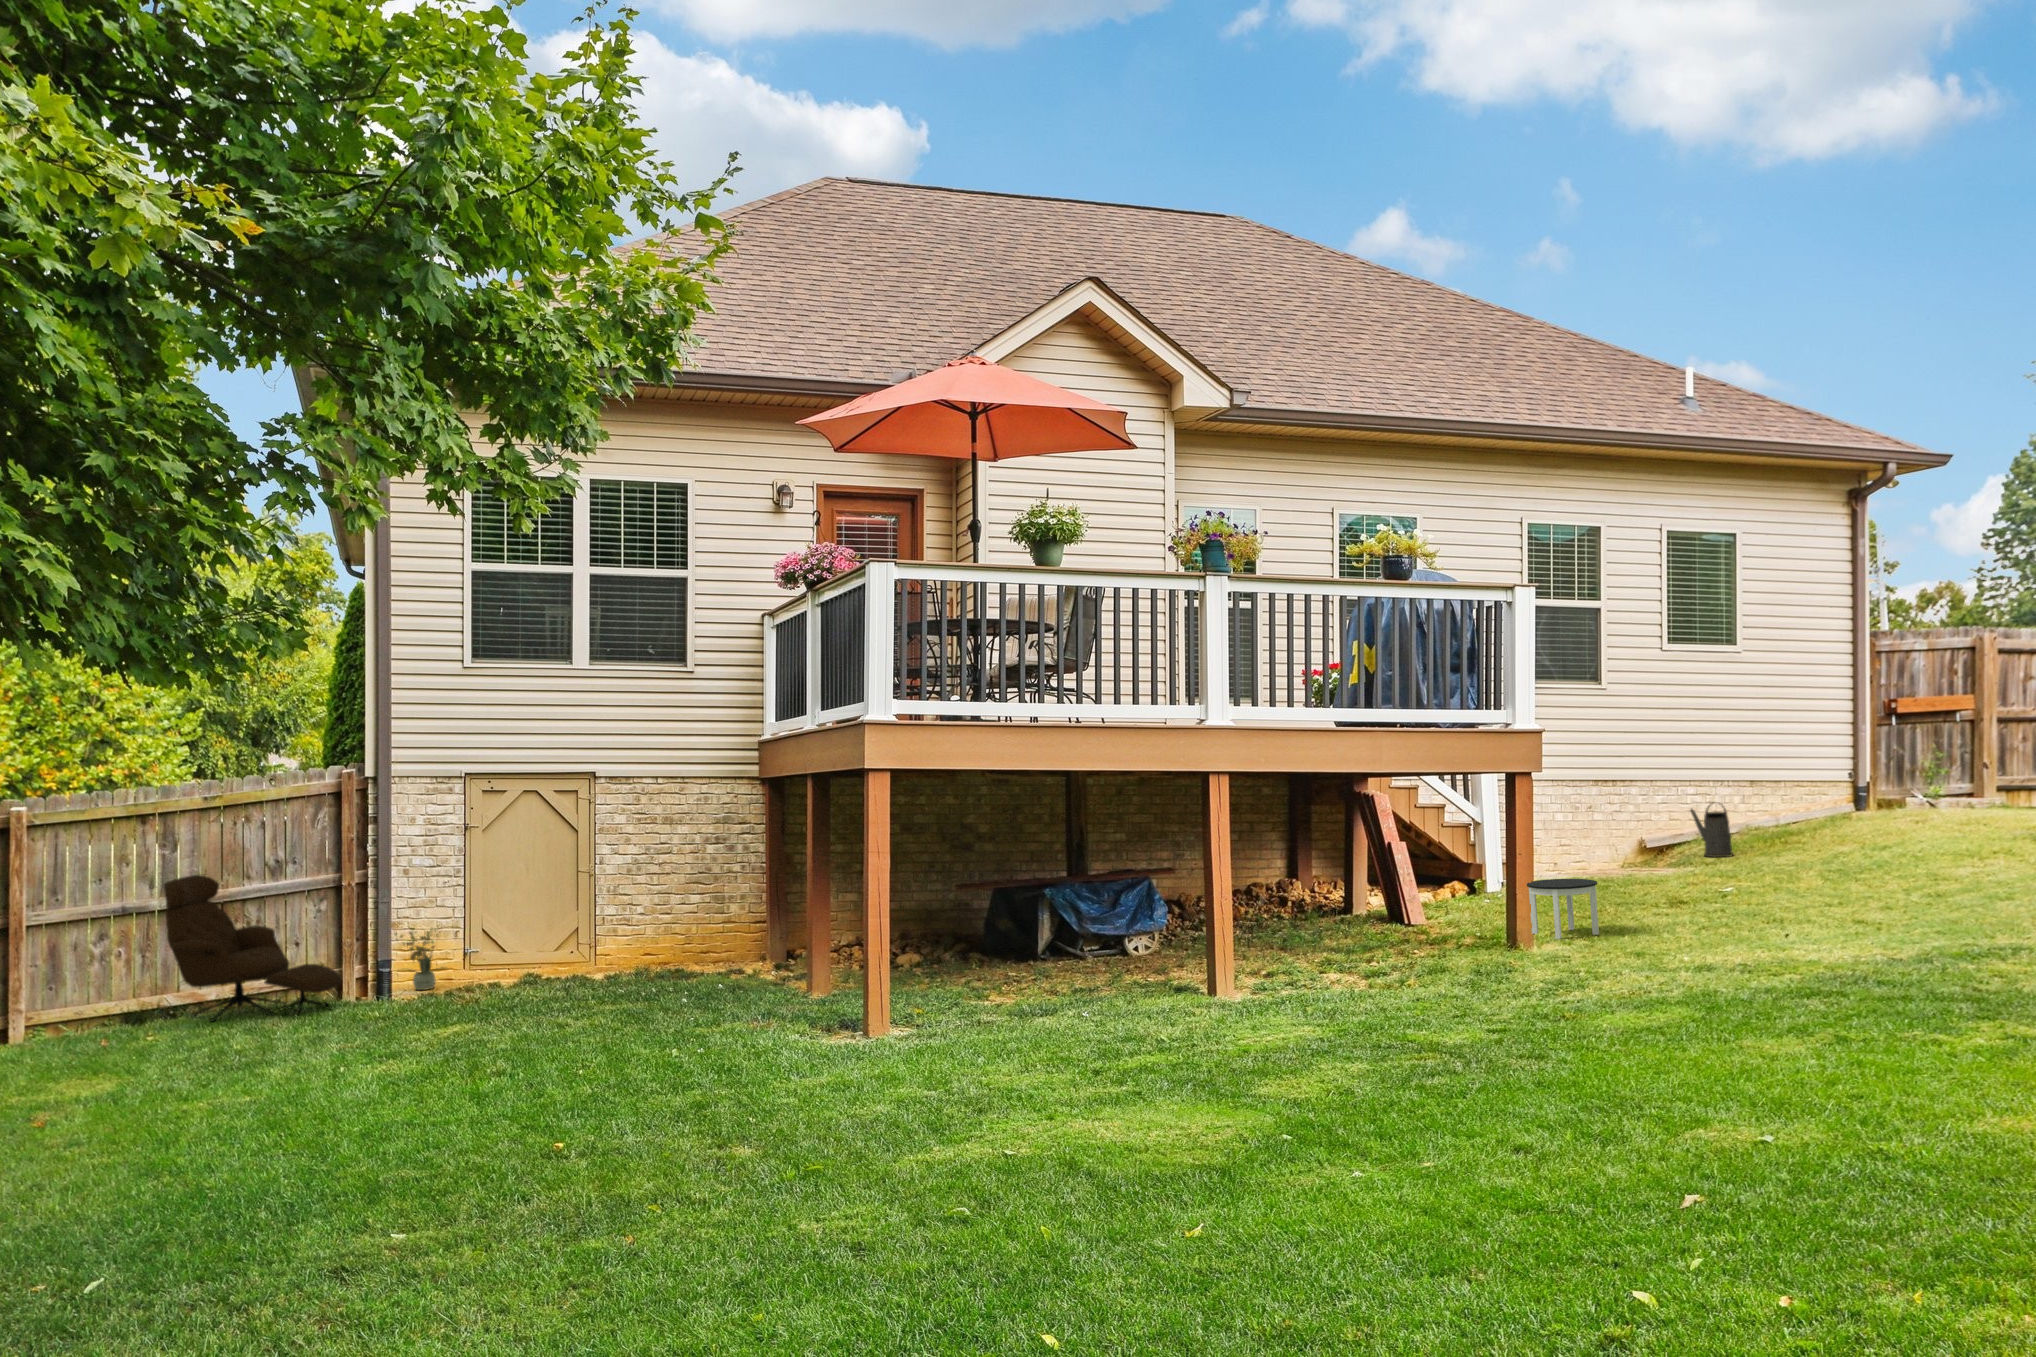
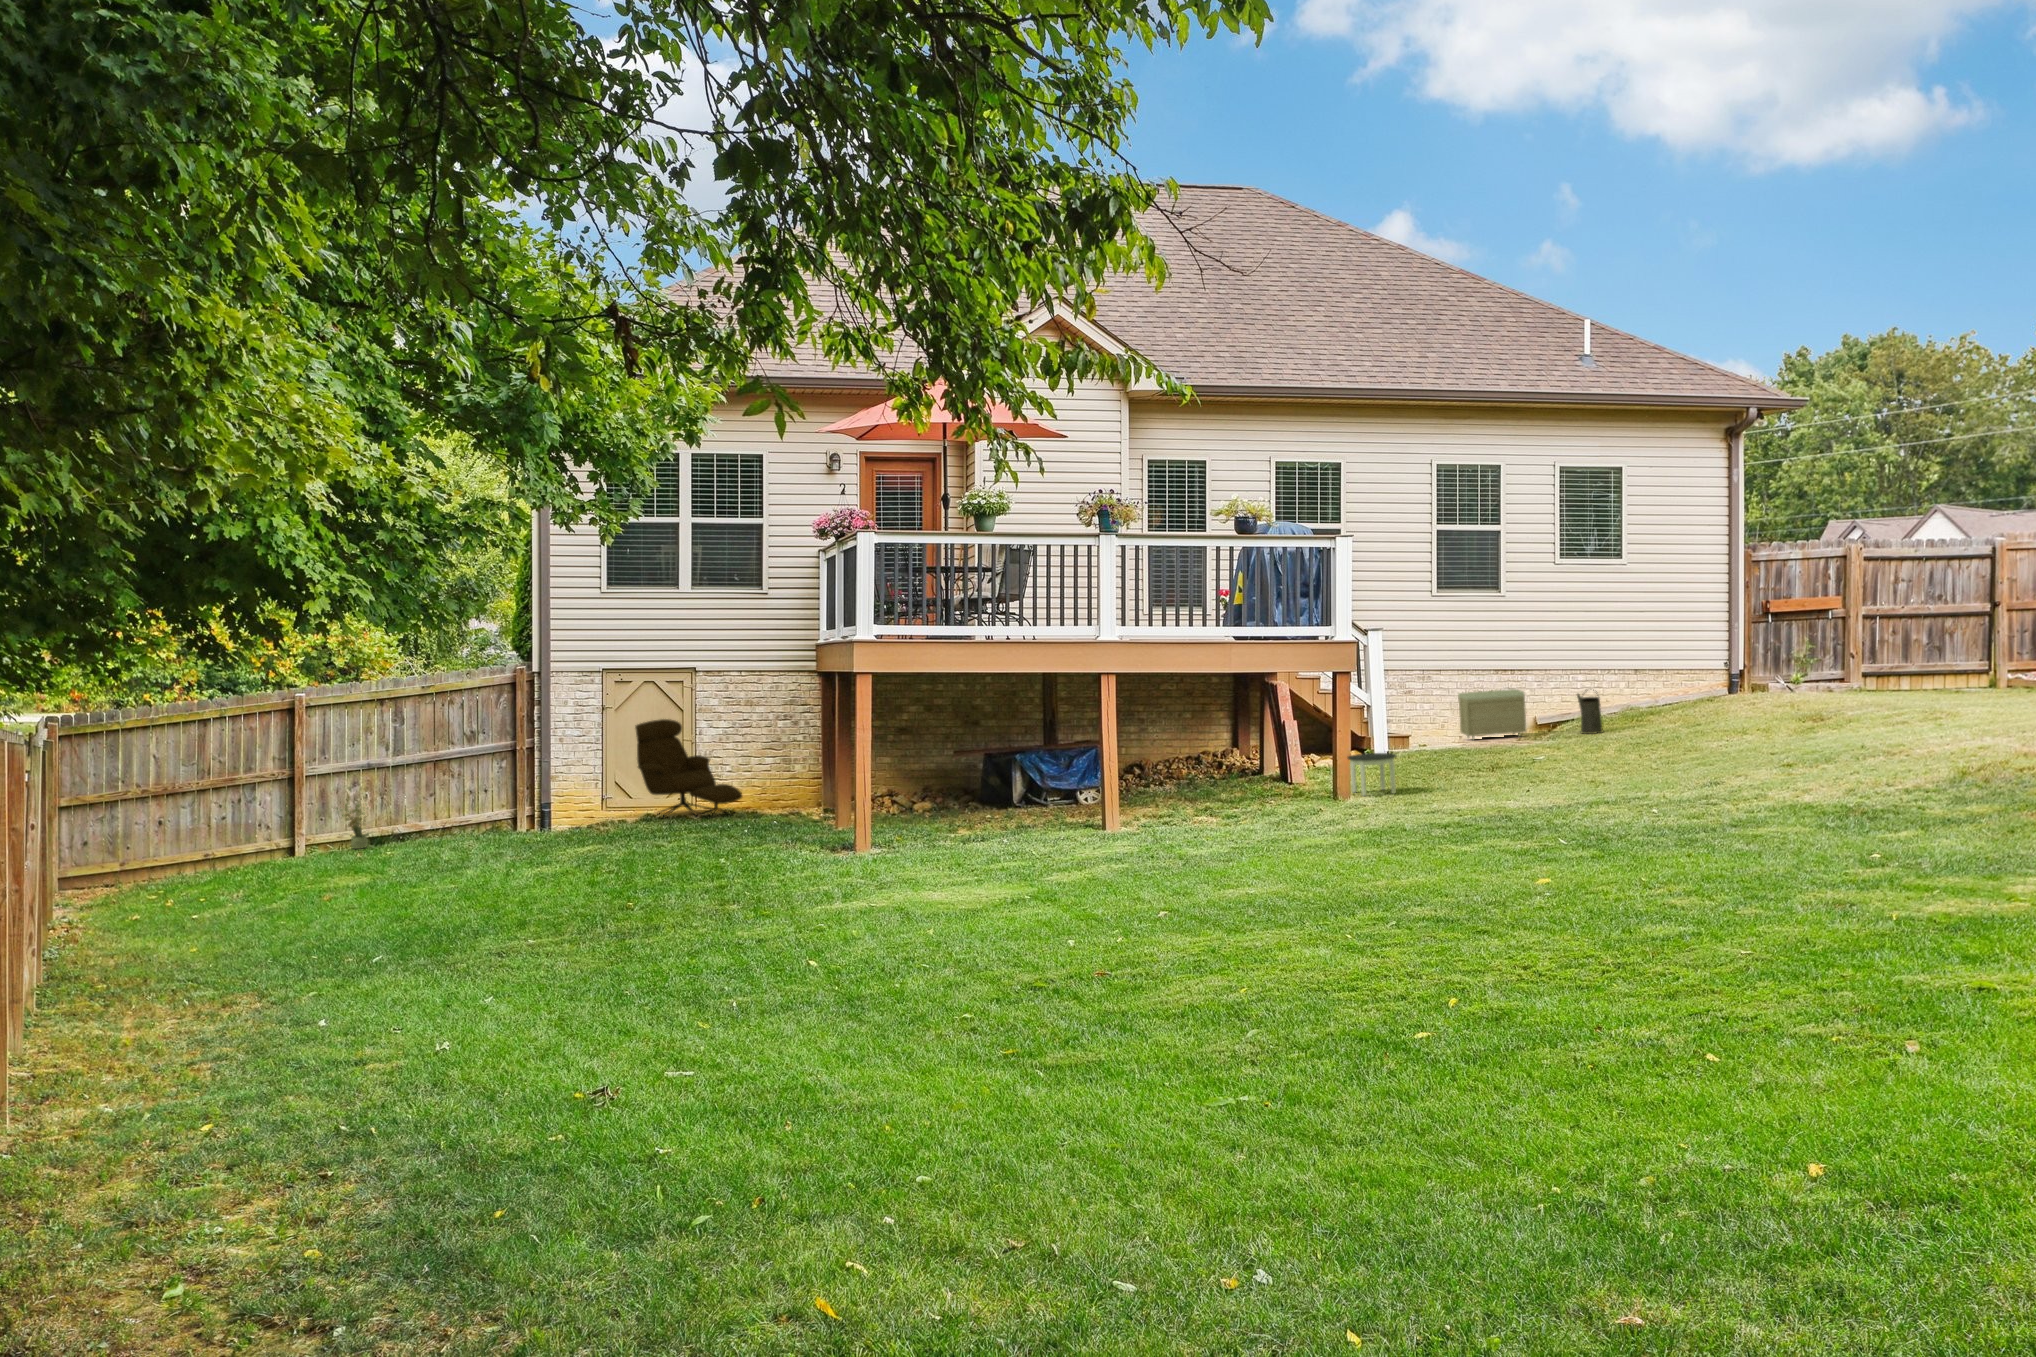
storage bench: none [1552,803,1642,867] -> present [1458,689,1526,739]
lounge chair: present [164,875,342,1022] -> present [635,719,742,818]
potted plant: present [395,928,442,990] -> present [342,804,369,849]

